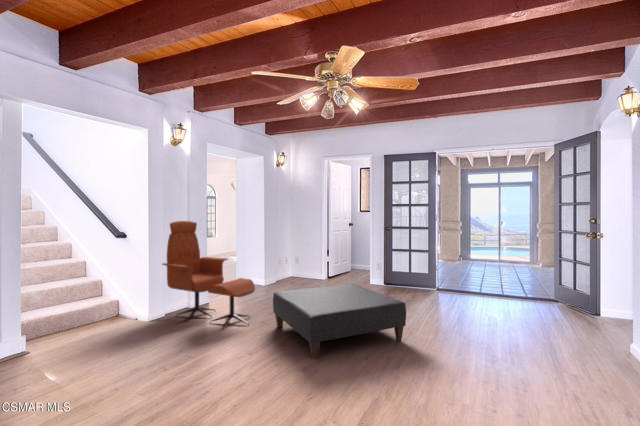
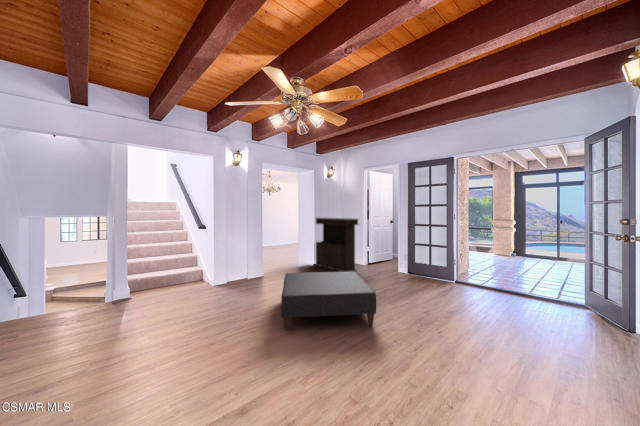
console table: none [258,220,326,290] -> present [315,218,358,272]
lounge chair: present [162,221,255,327] -> none [223,218,279,297]

